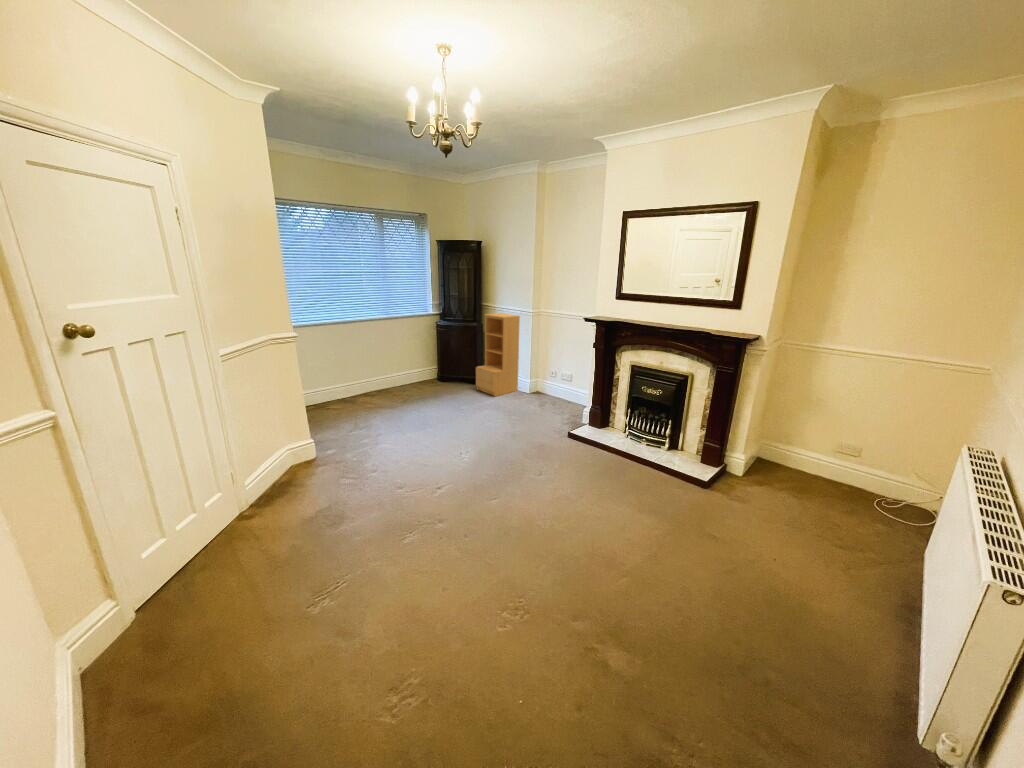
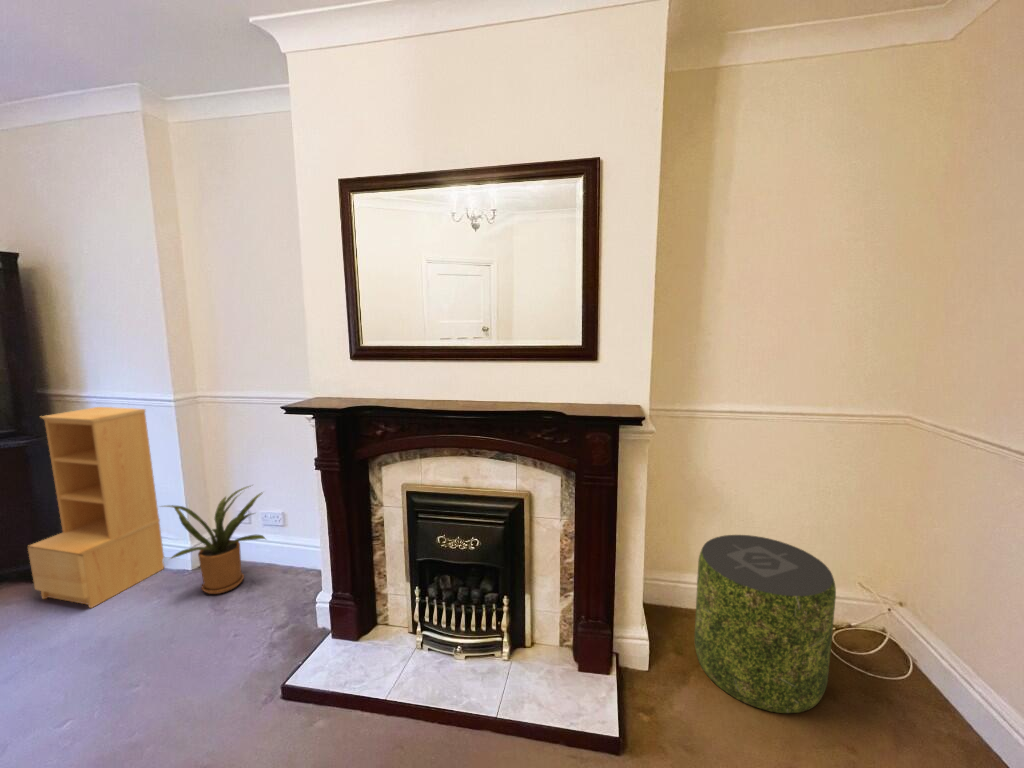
house plant: none [522,357,564,404] -> present [165,486,265,594]
pouf: none [775,422,871,511] -> present [695,535,836,713]

